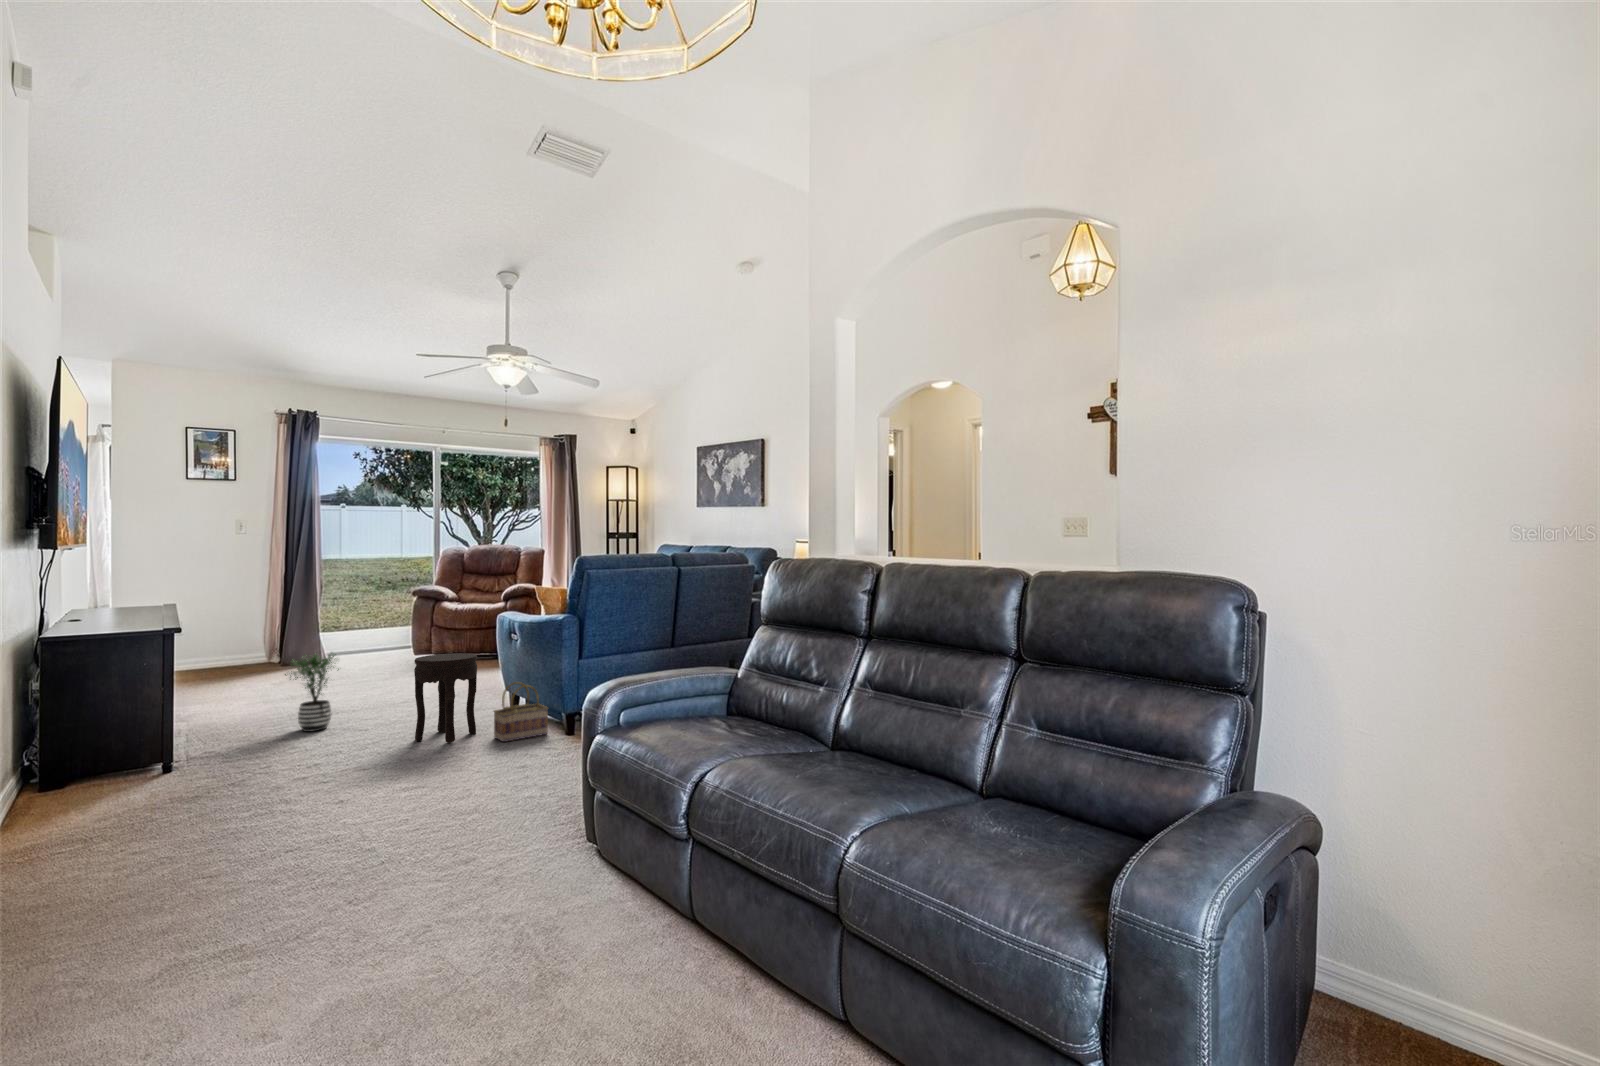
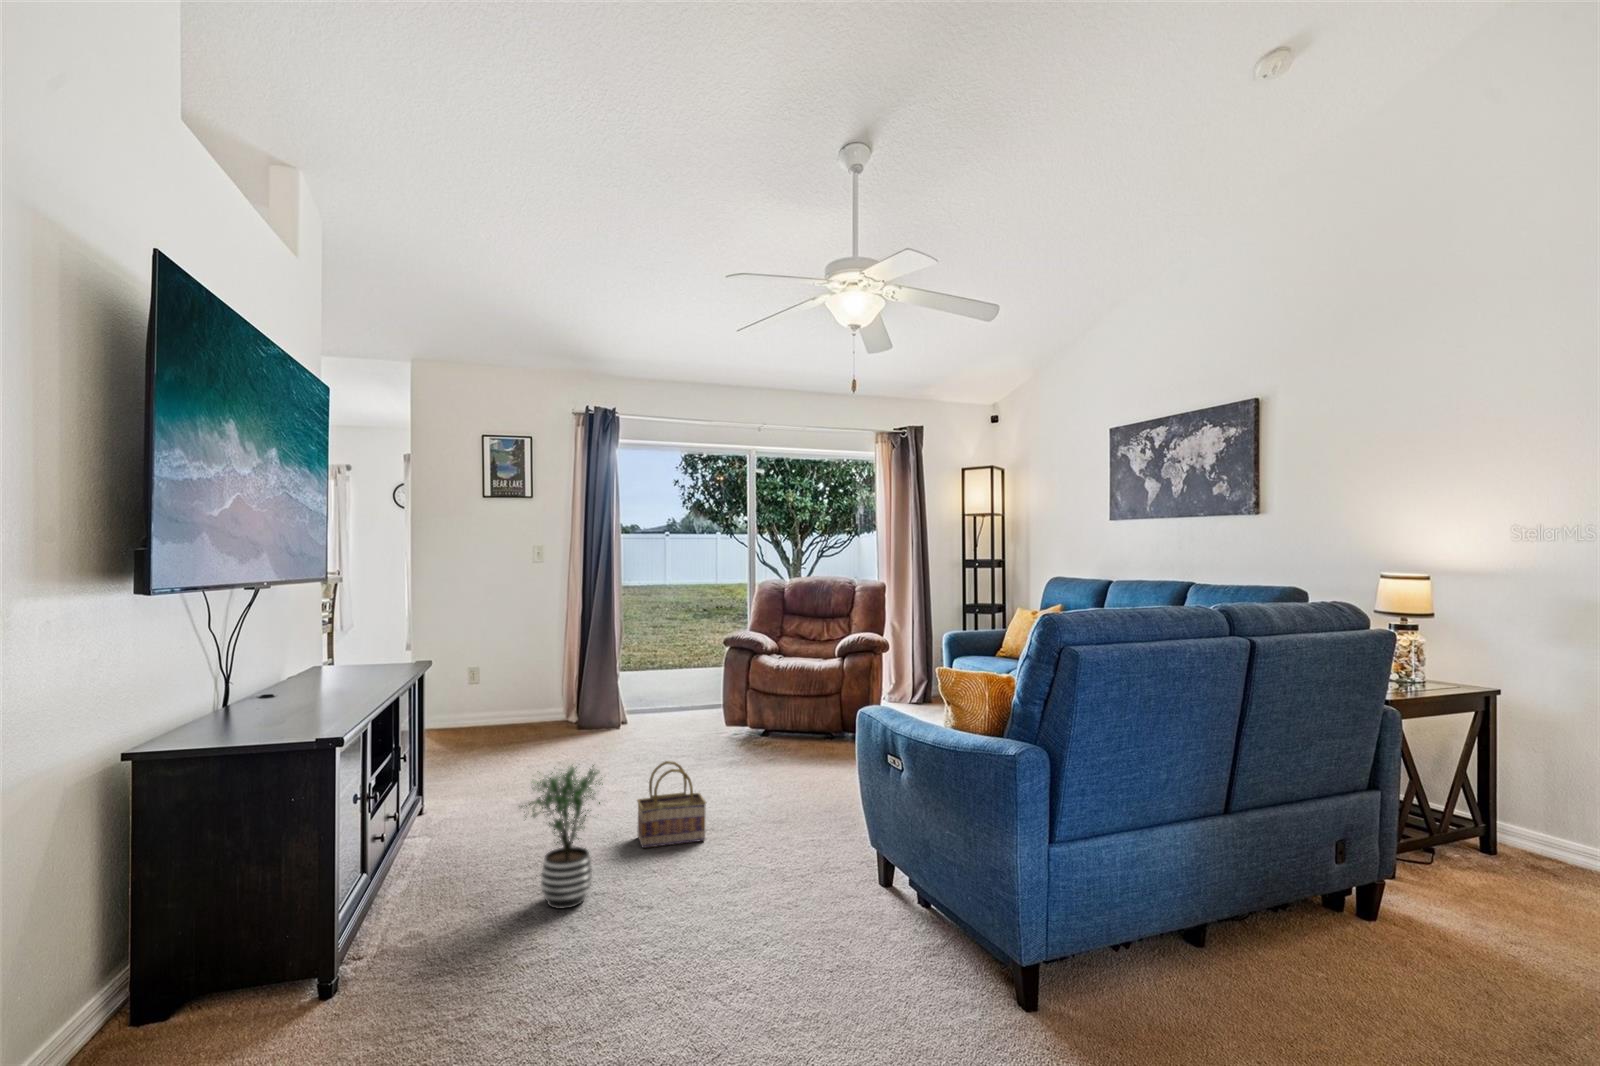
side table: present [414,653,477,743] -> none [717,794,831,1006]
basket: present [494,682,548,742] -> present [637,761,706,848]

